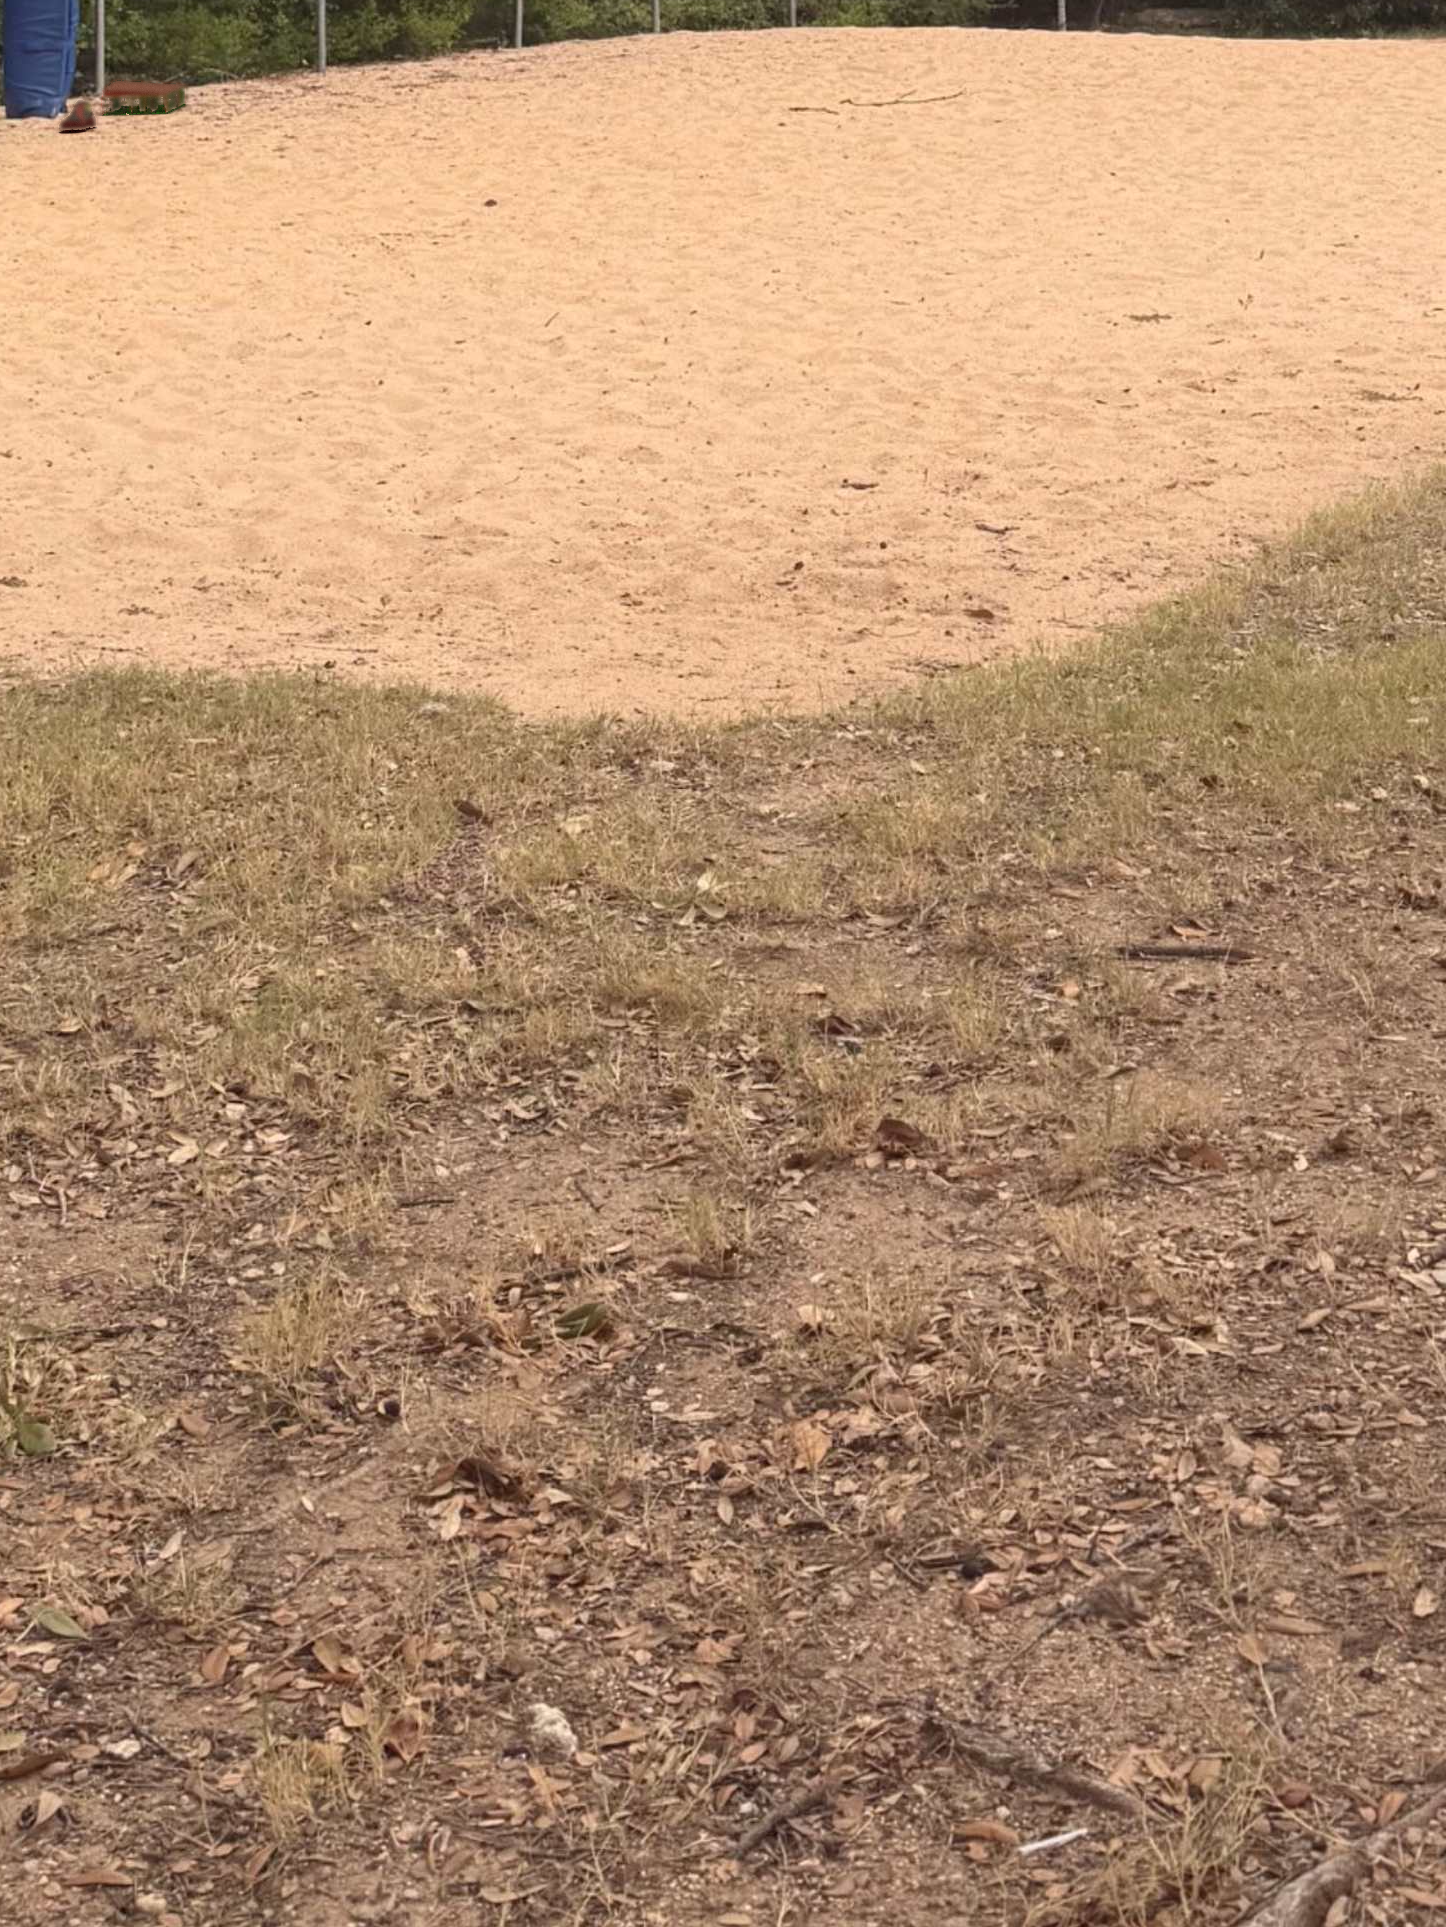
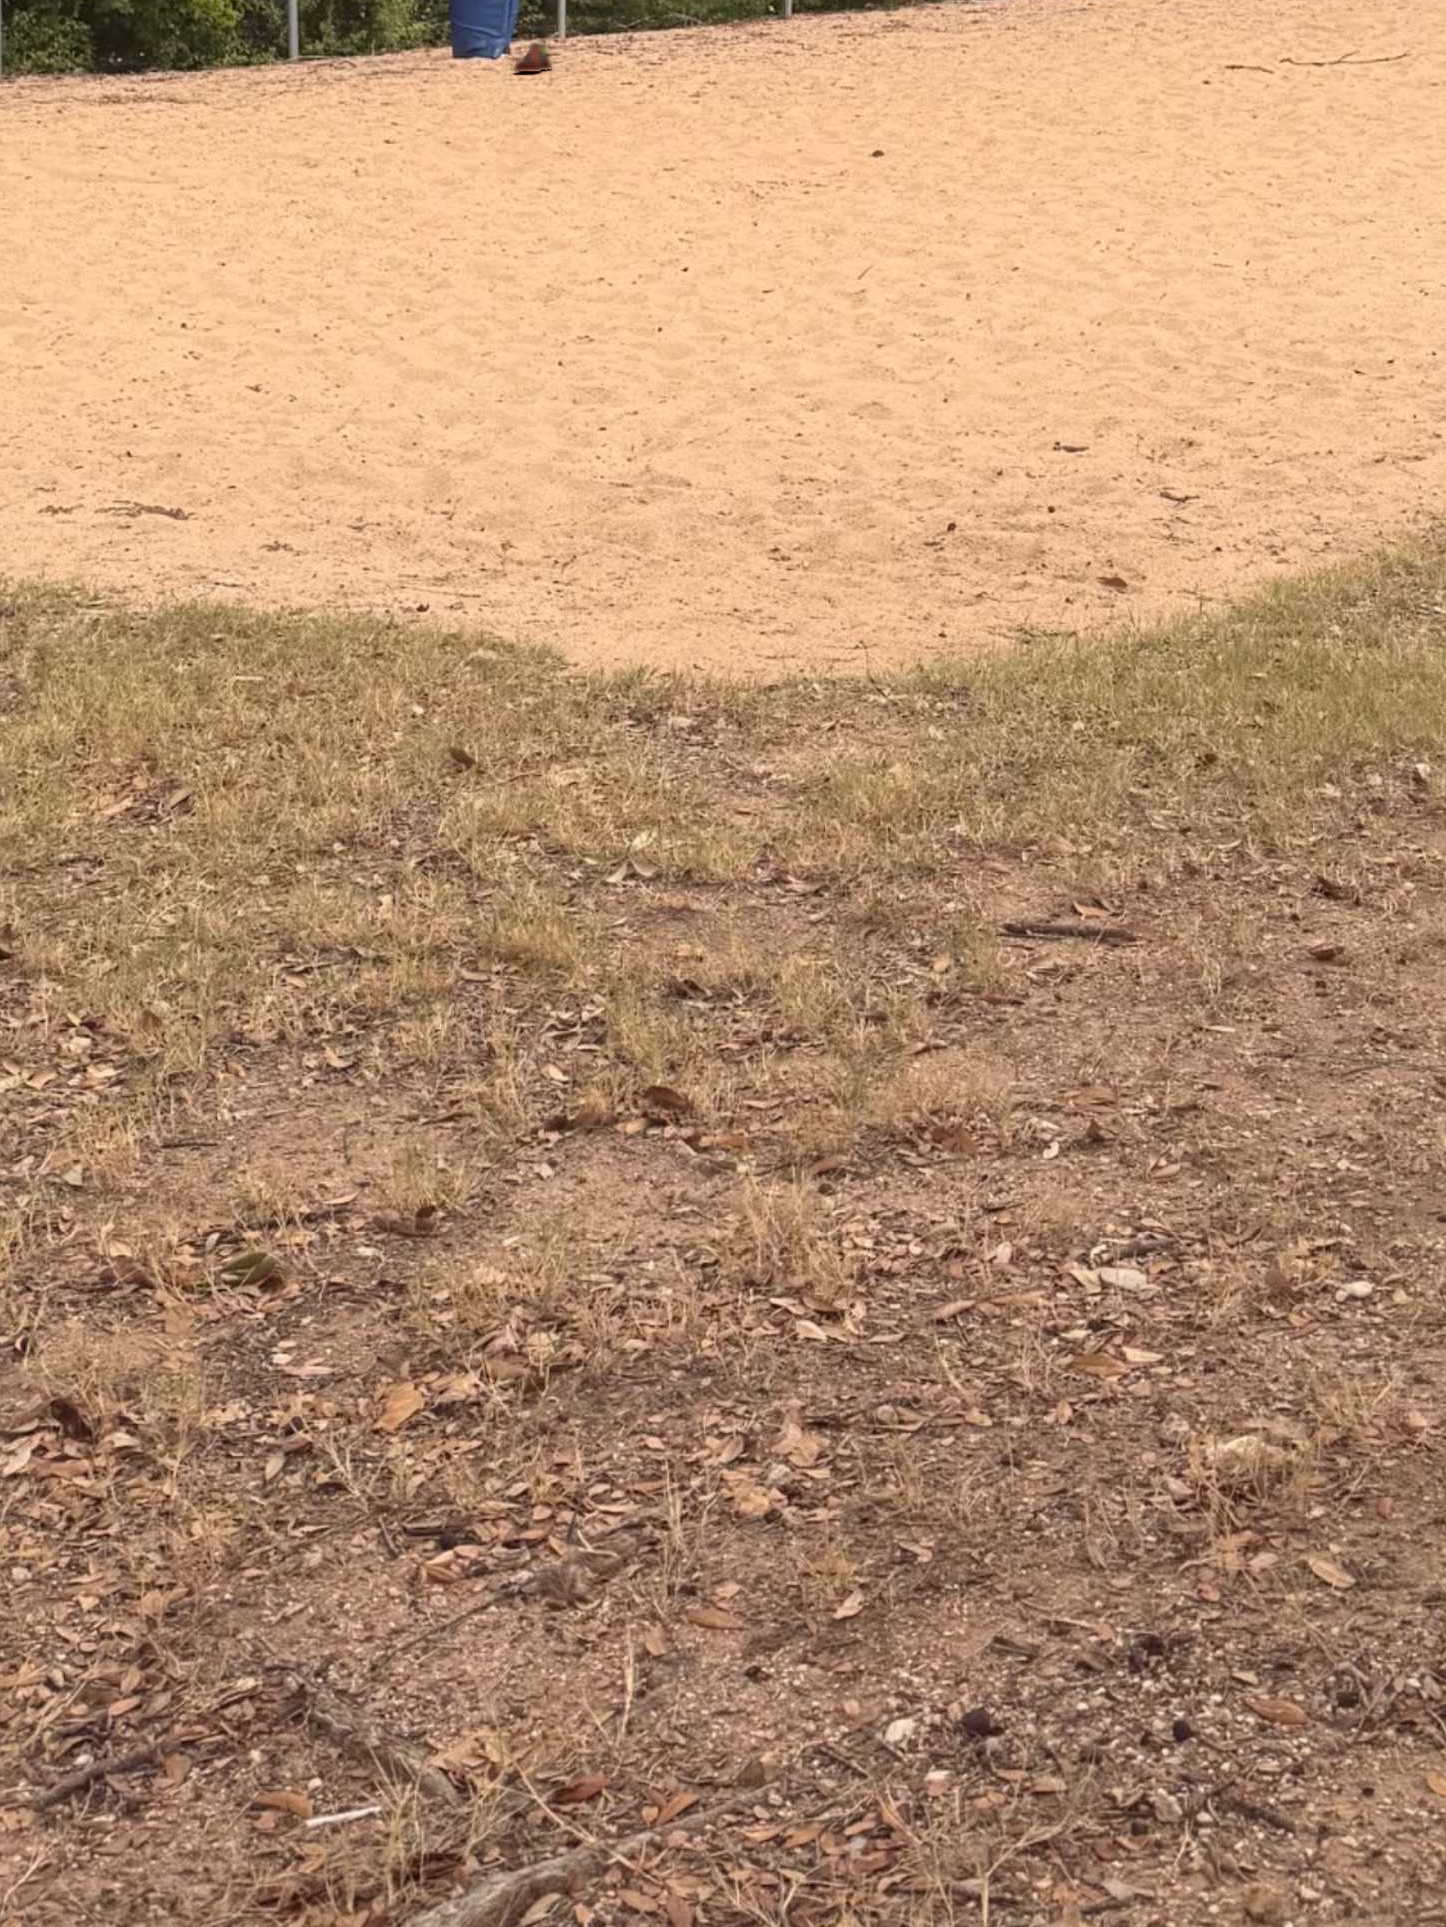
storage bin: present [102,81,185,115] -> none [564,24,652,57]

